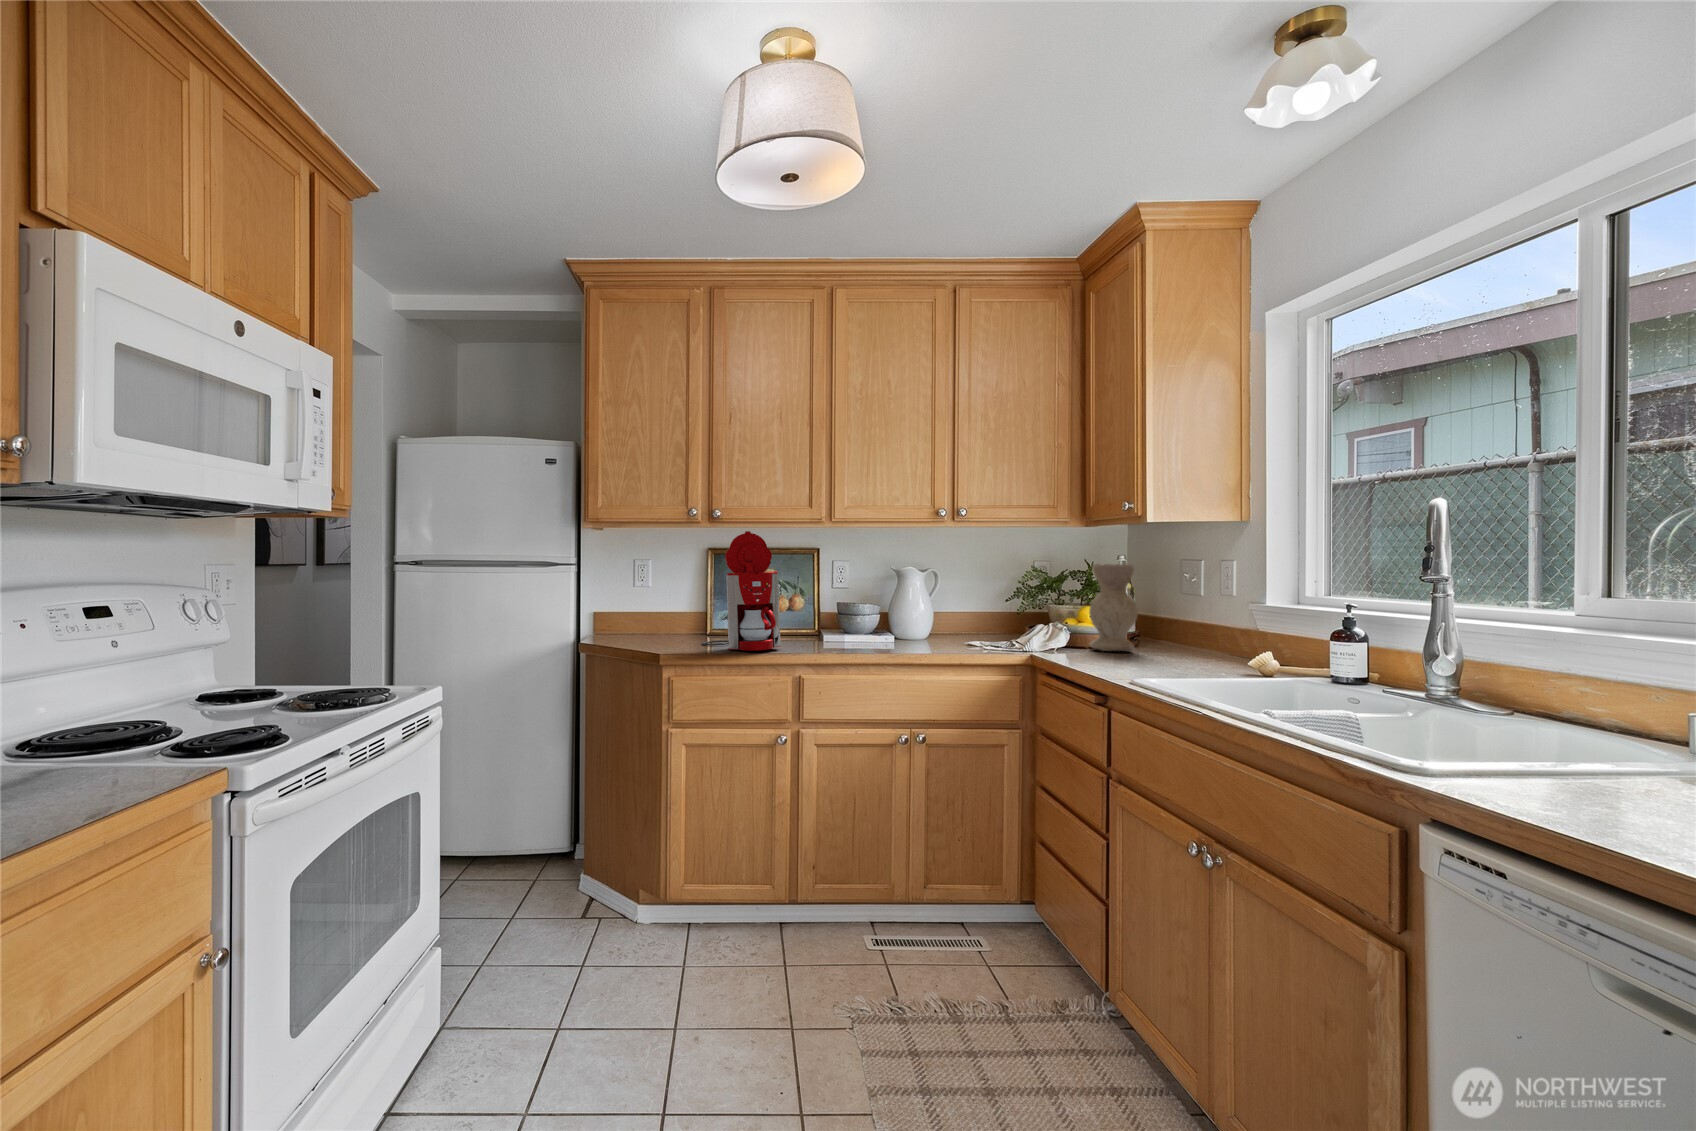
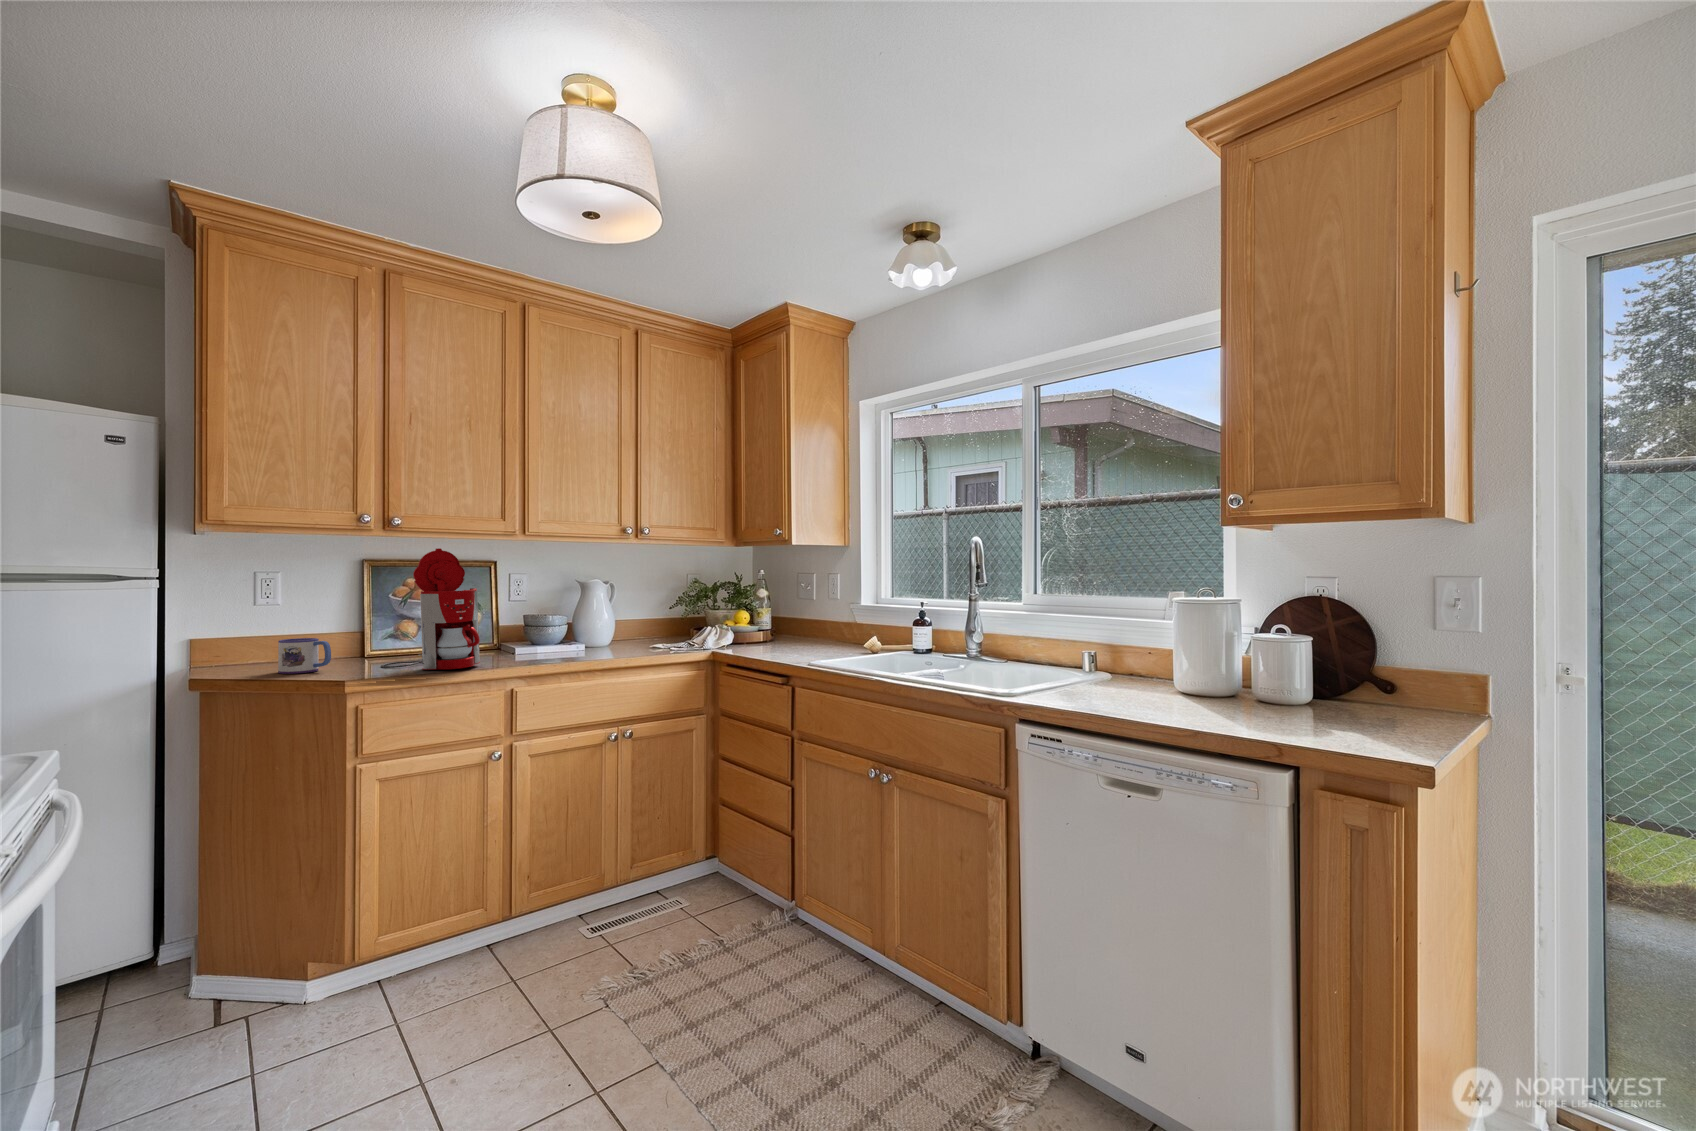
vase: present [1089,564,1138,651] -> none [751,576,787,646]
mug: none [624,613,660,644] -> present [278,638,331,674]

